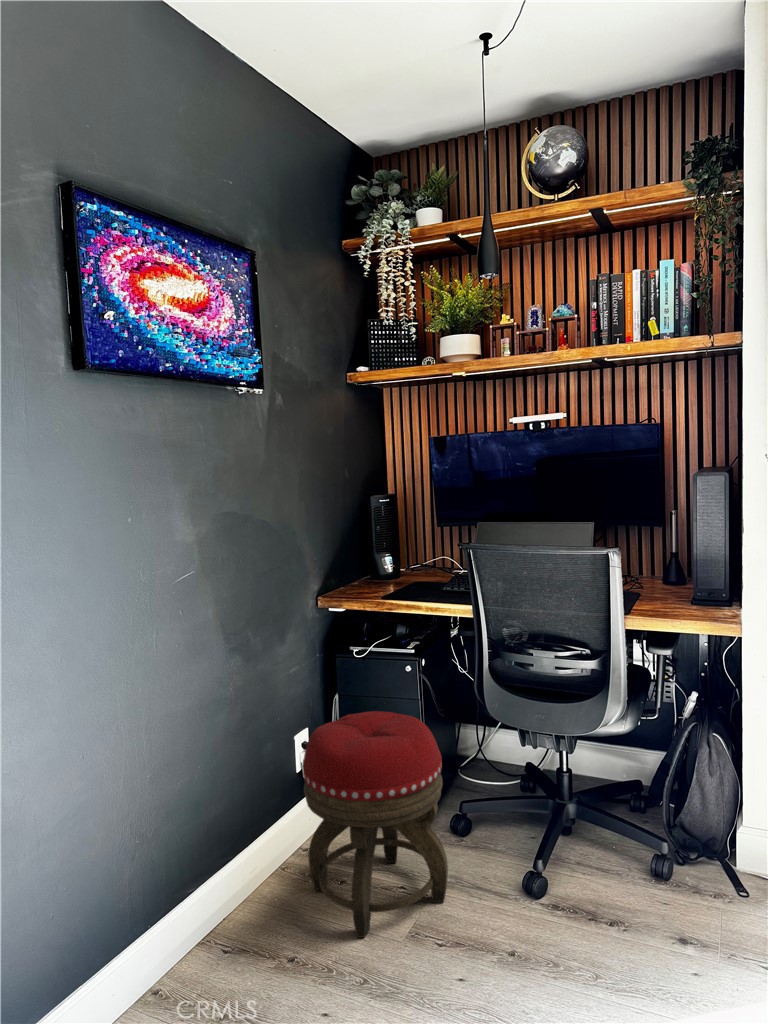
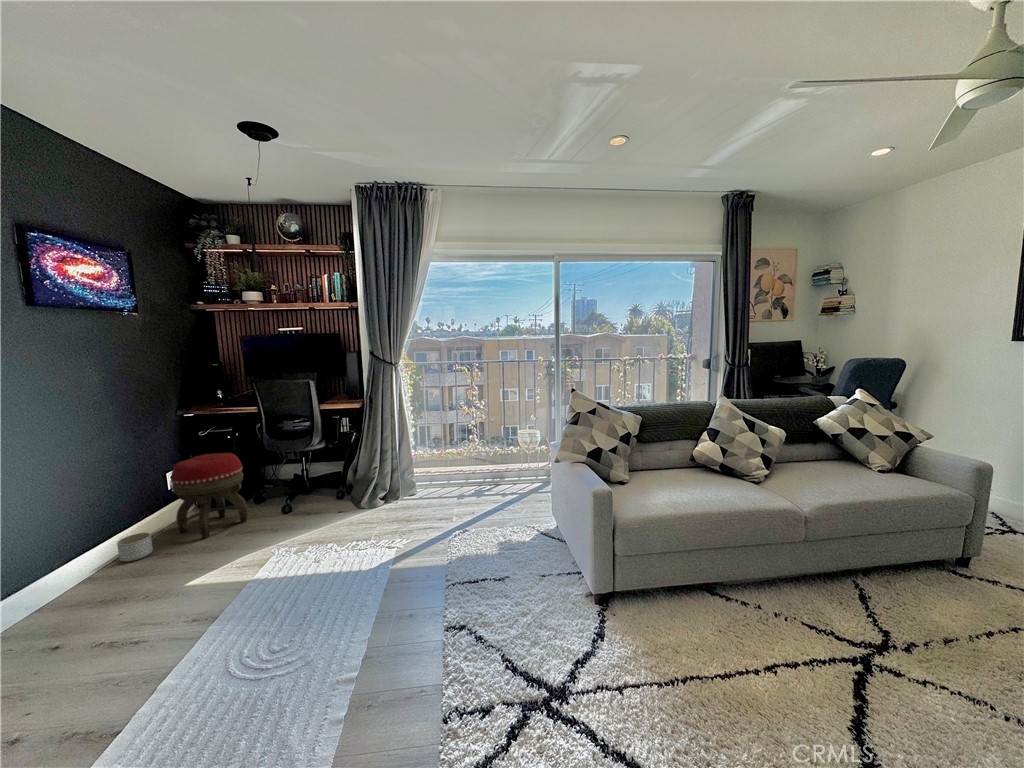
planter: none [203,888,263,963] -> present [117,533,153,562]

